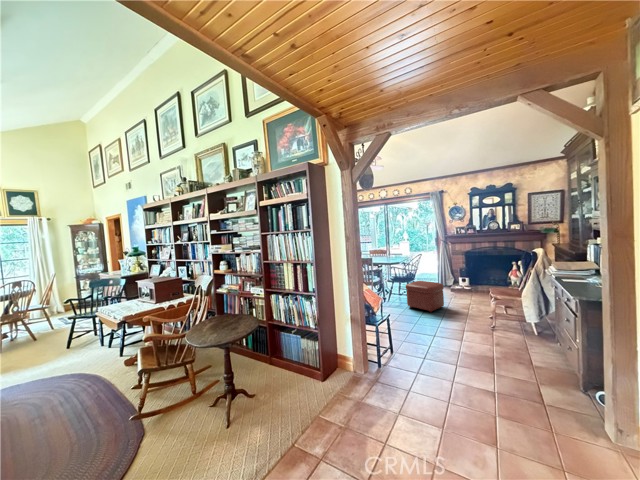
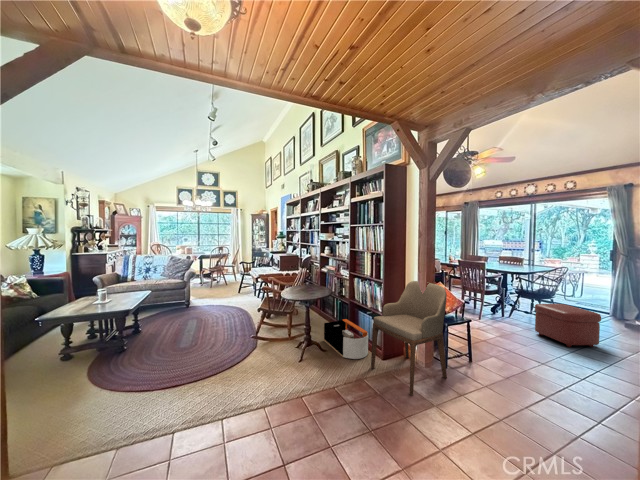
armchair: none [314,286,385,412] -> present [371,281,447,396]
storage bin: none [243,345,304,396] -> present [324,319,368,359]

